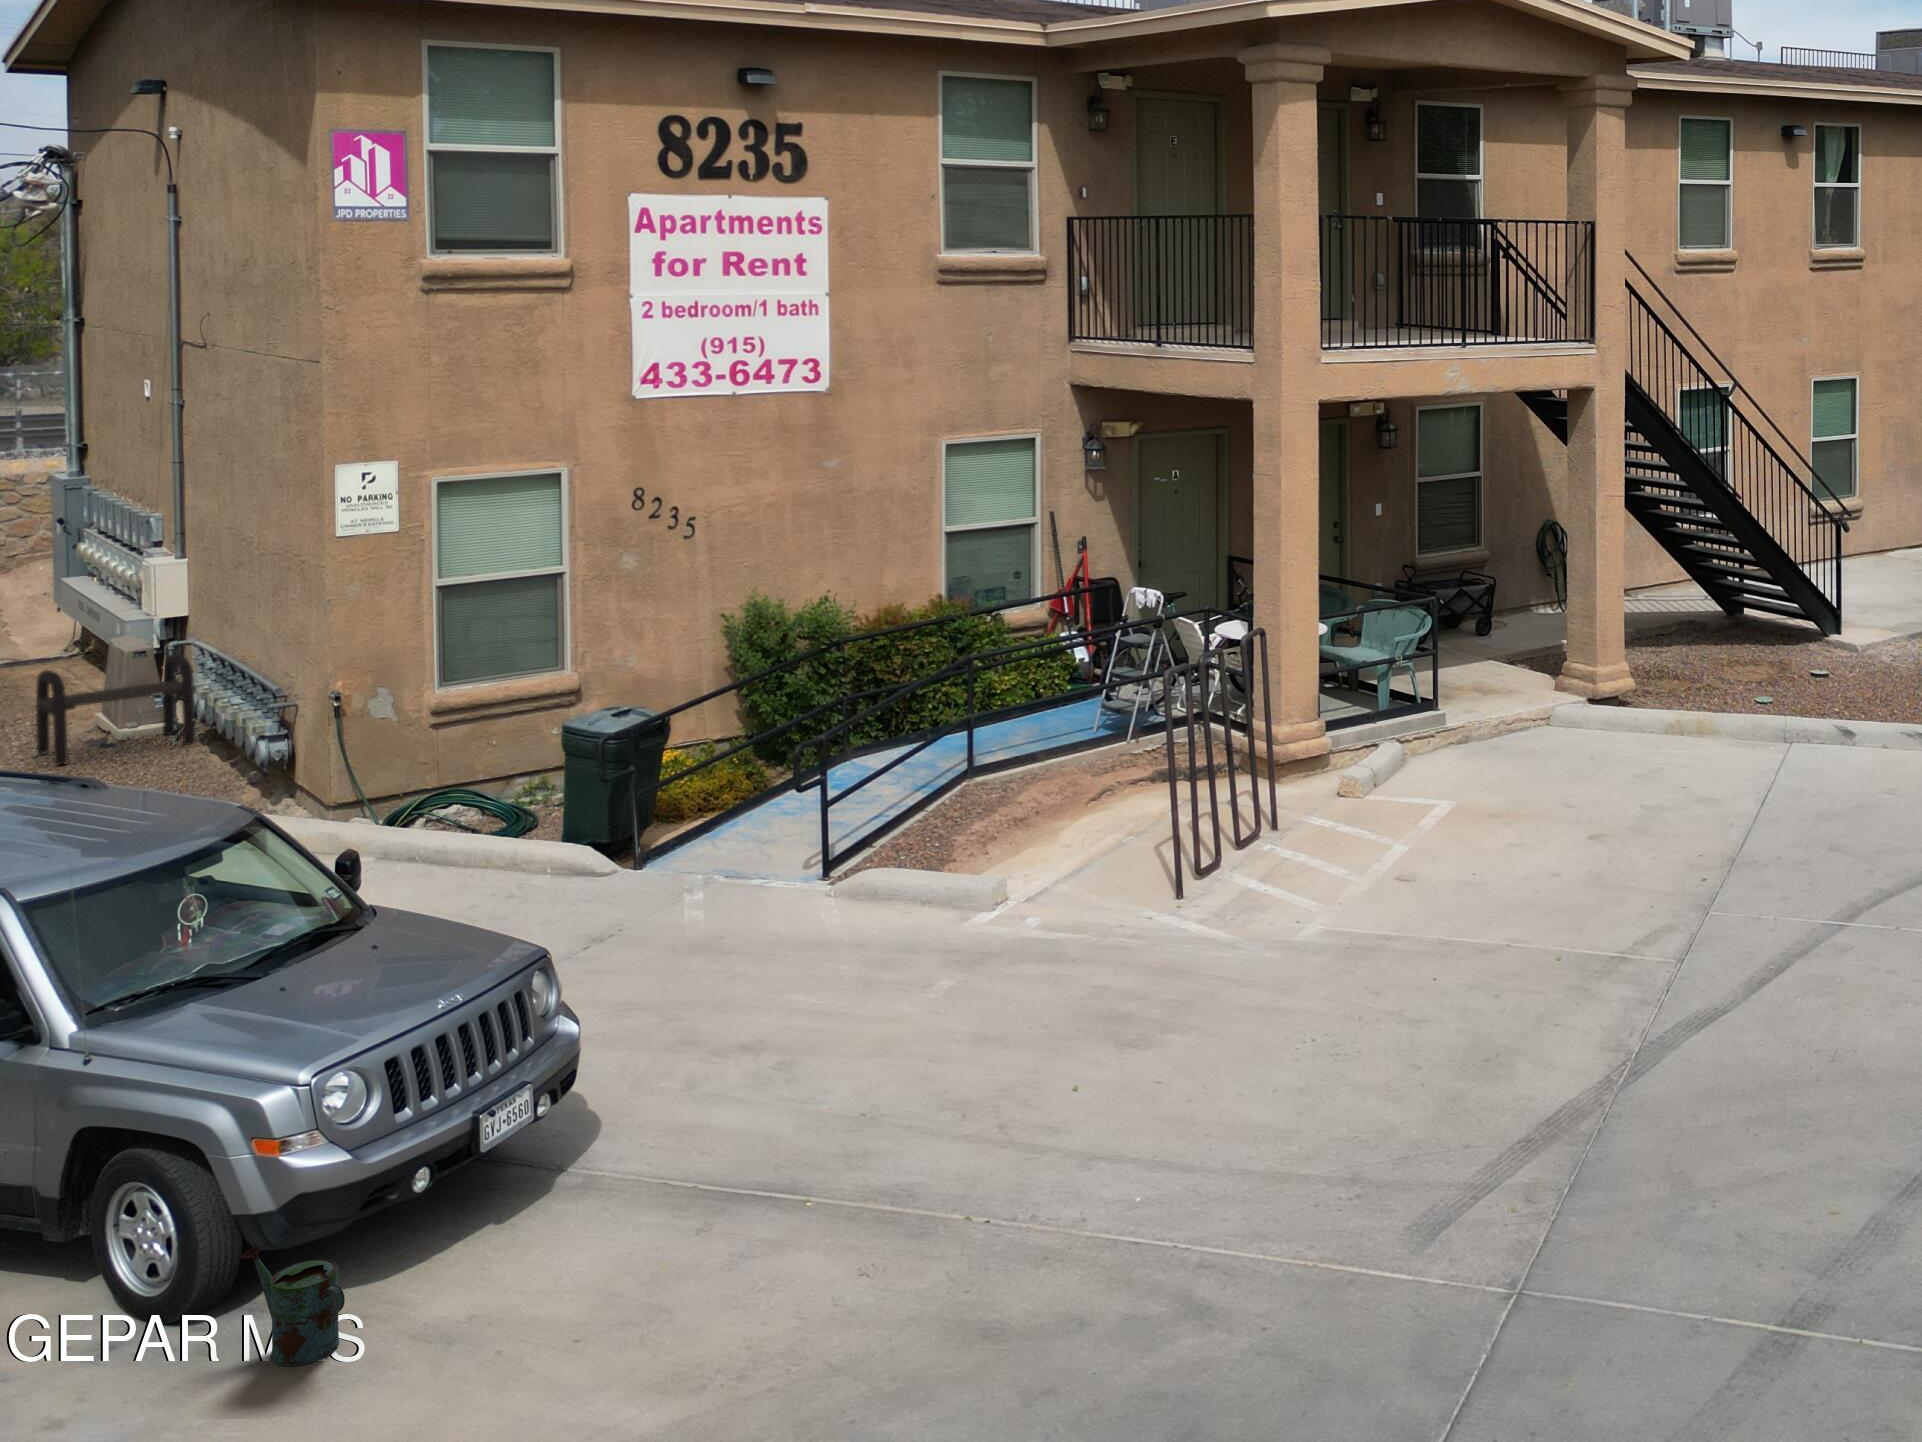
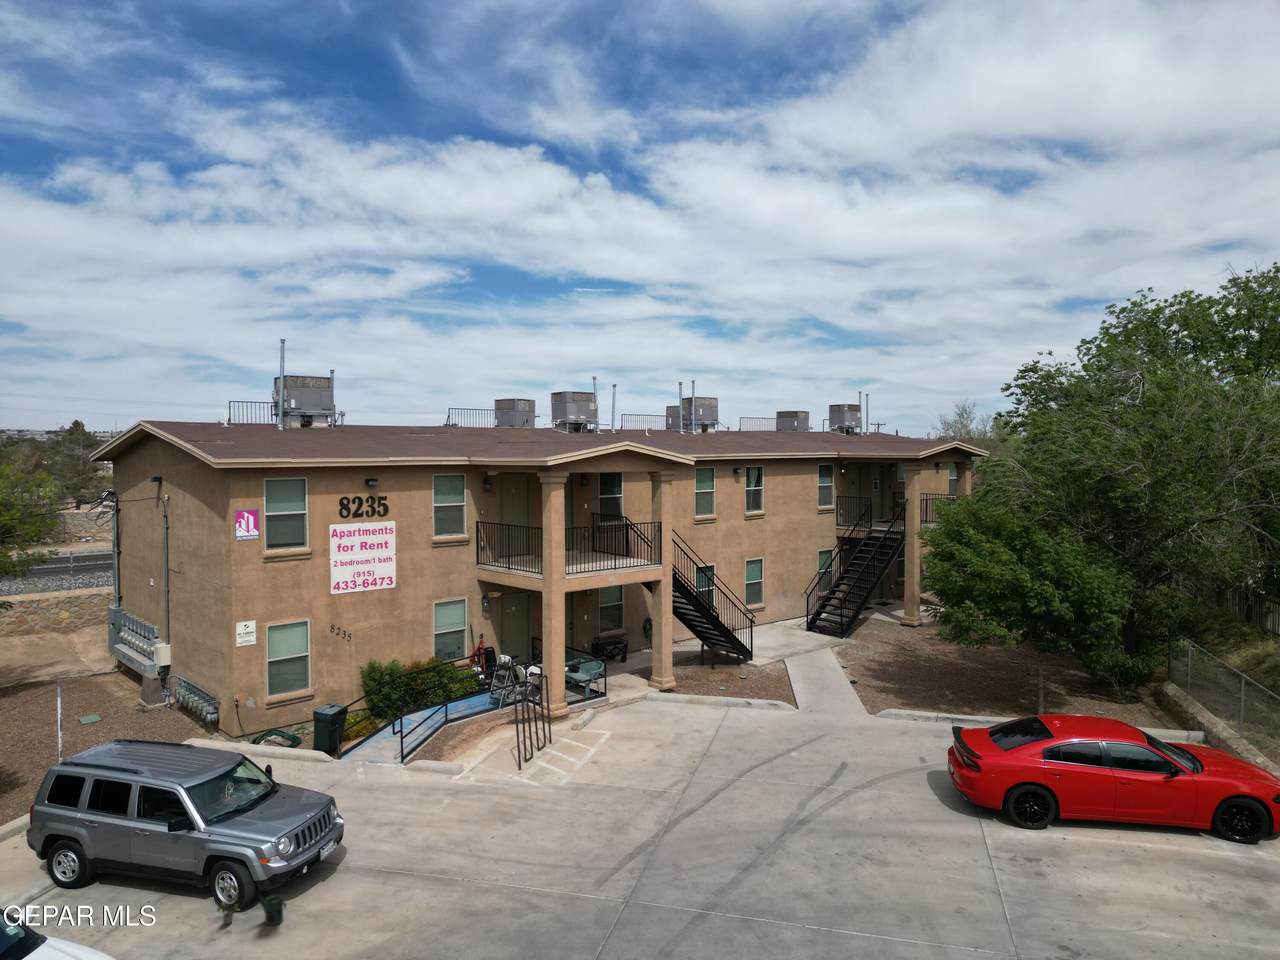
bench: present [36,654,195,765] -> present [701,641,740,669]
potted plant: none [101,1222,187,1360] -> present [217,885,239,924]

